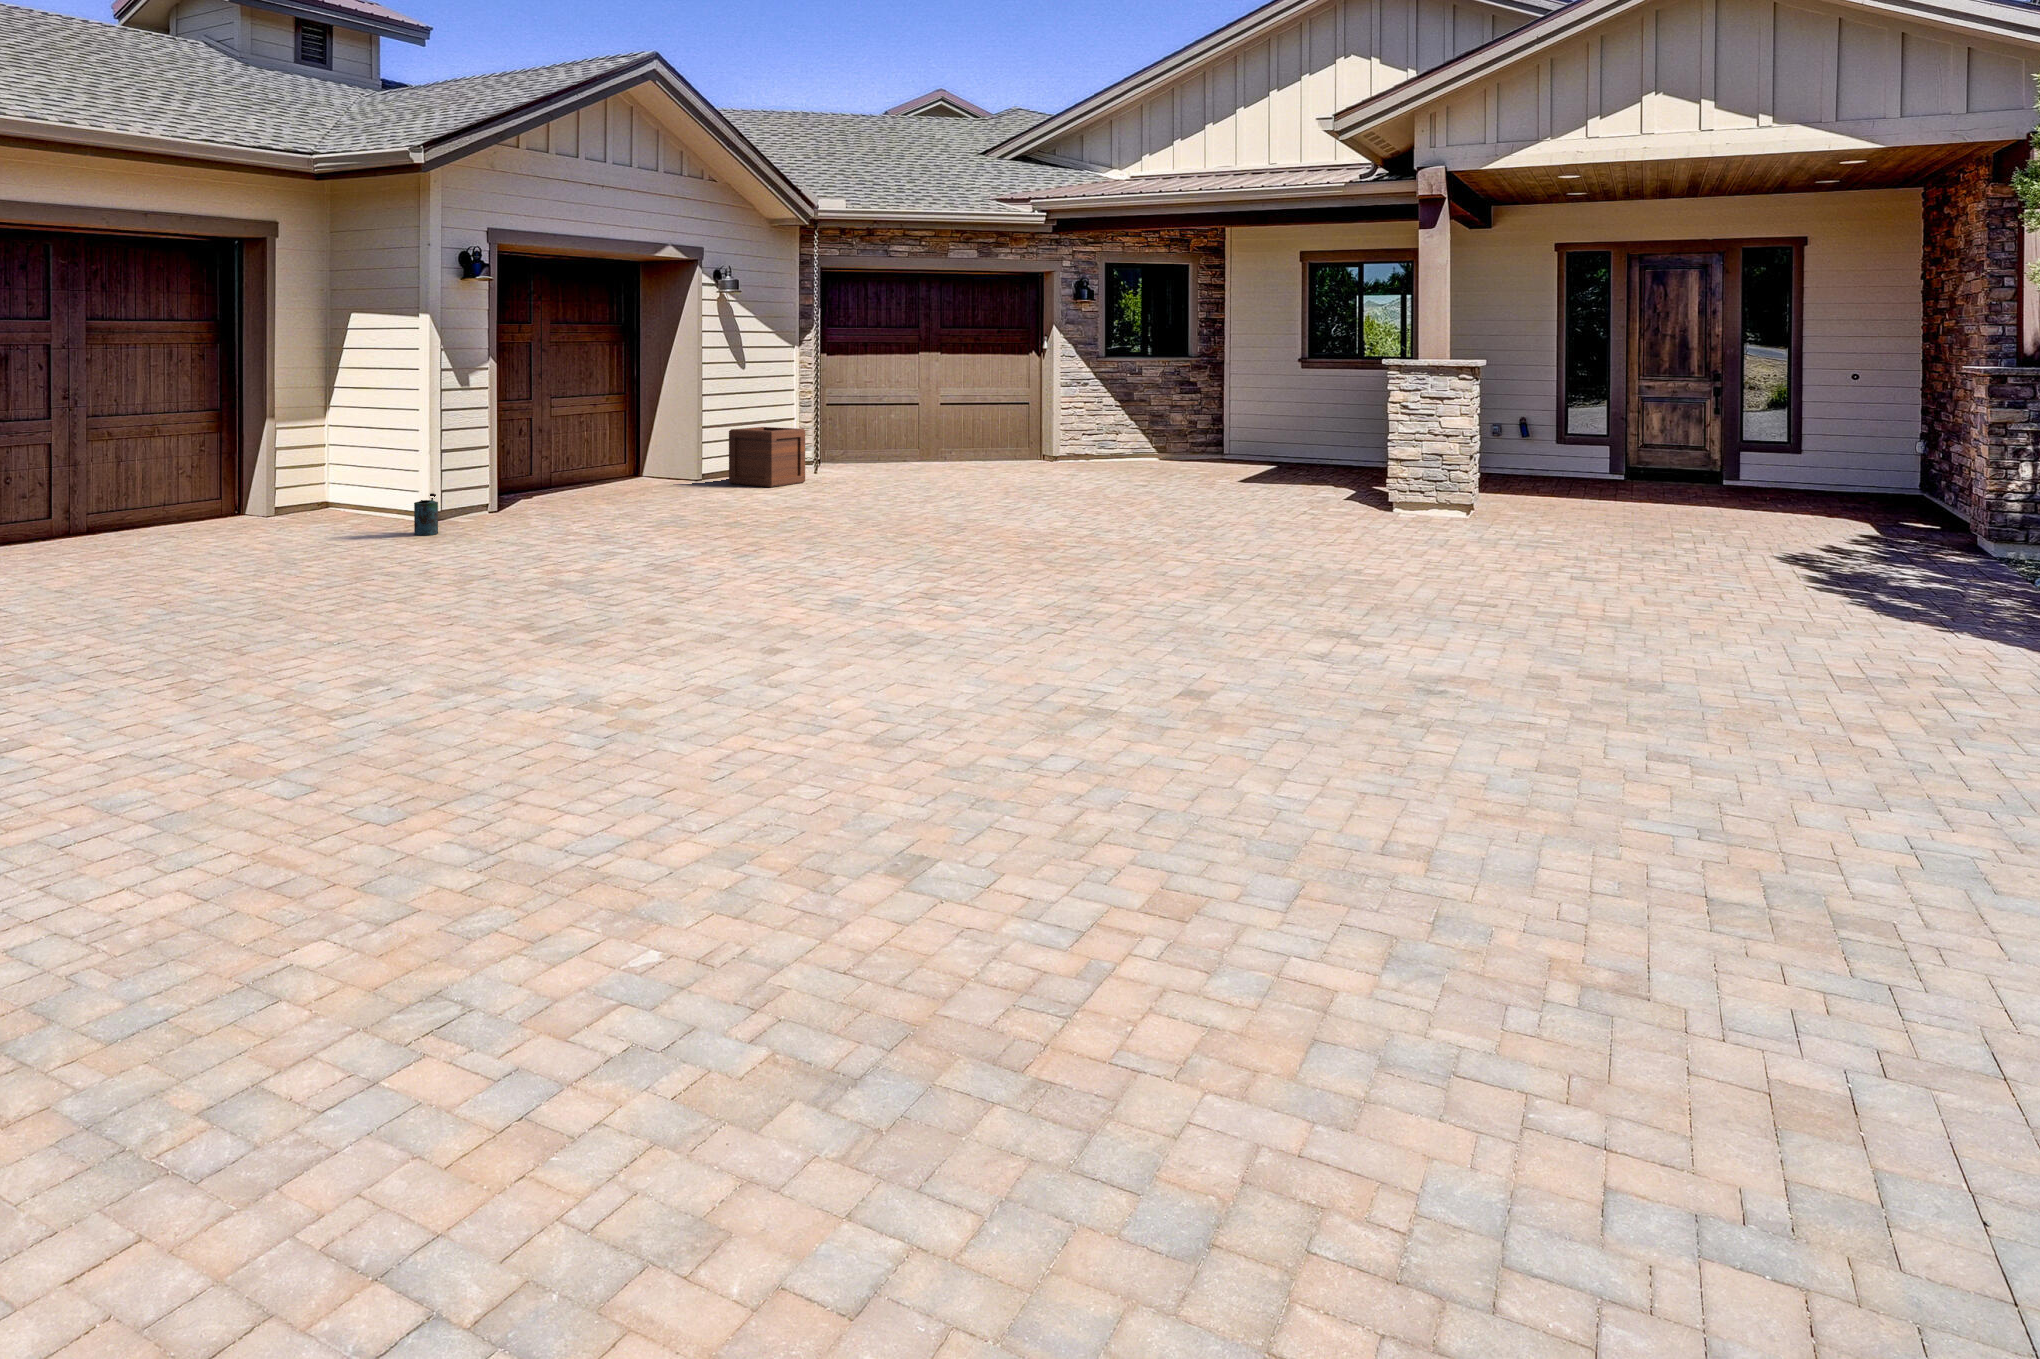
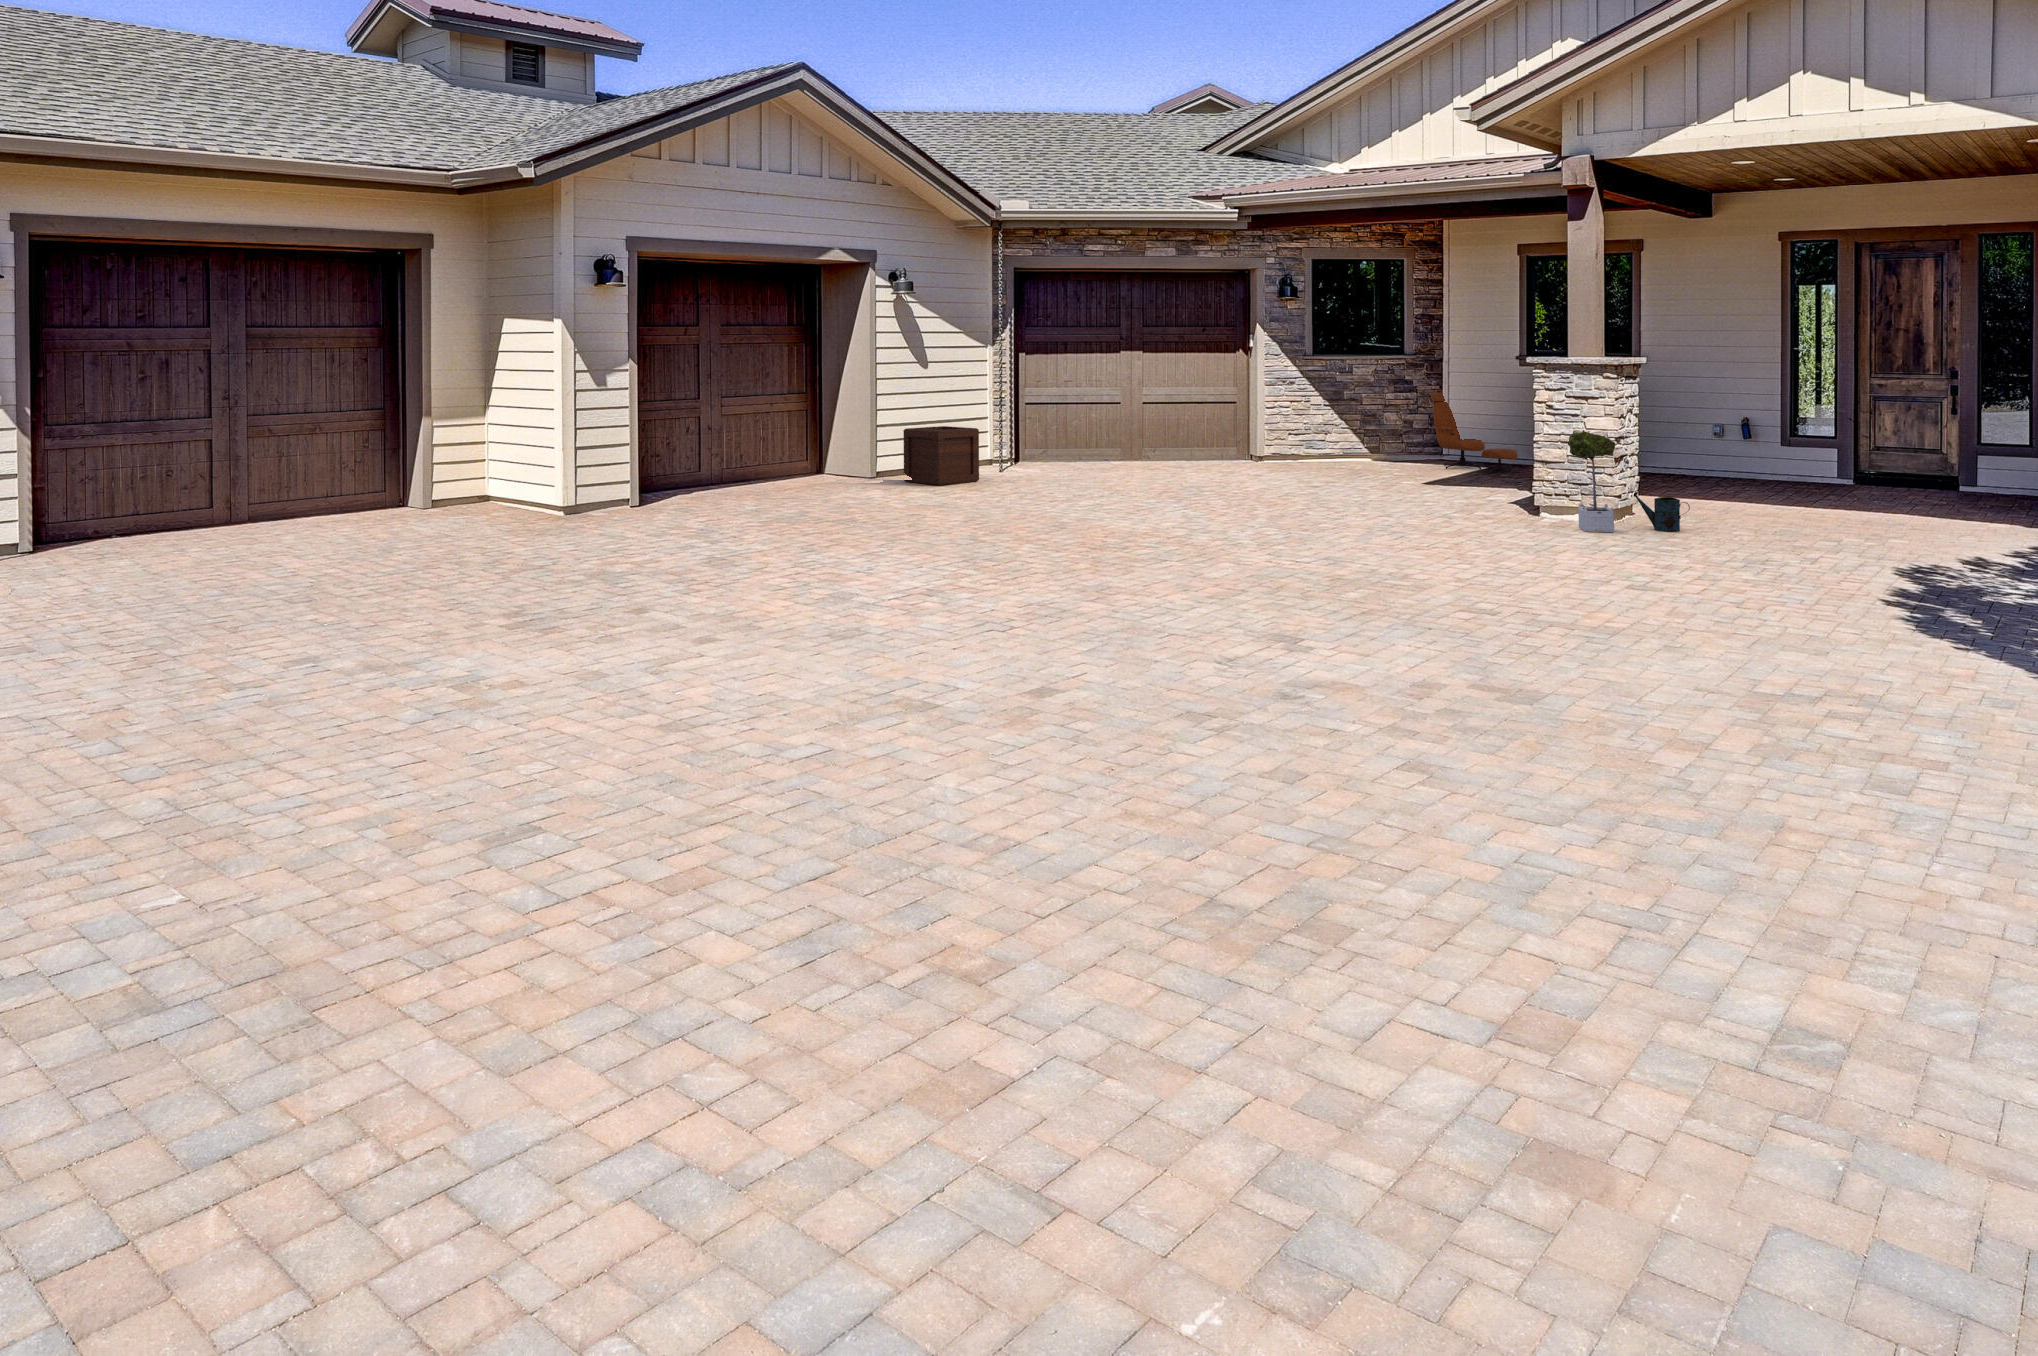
lounge chair: none [1219,393,1307,470] -> present [1431,393,1518,473]
potted tree: none [1425,427,1471,524] -> present [1568,430,1615,532]
watering can: present [414,493,438,535] -> present [1631,492,1690,532]

